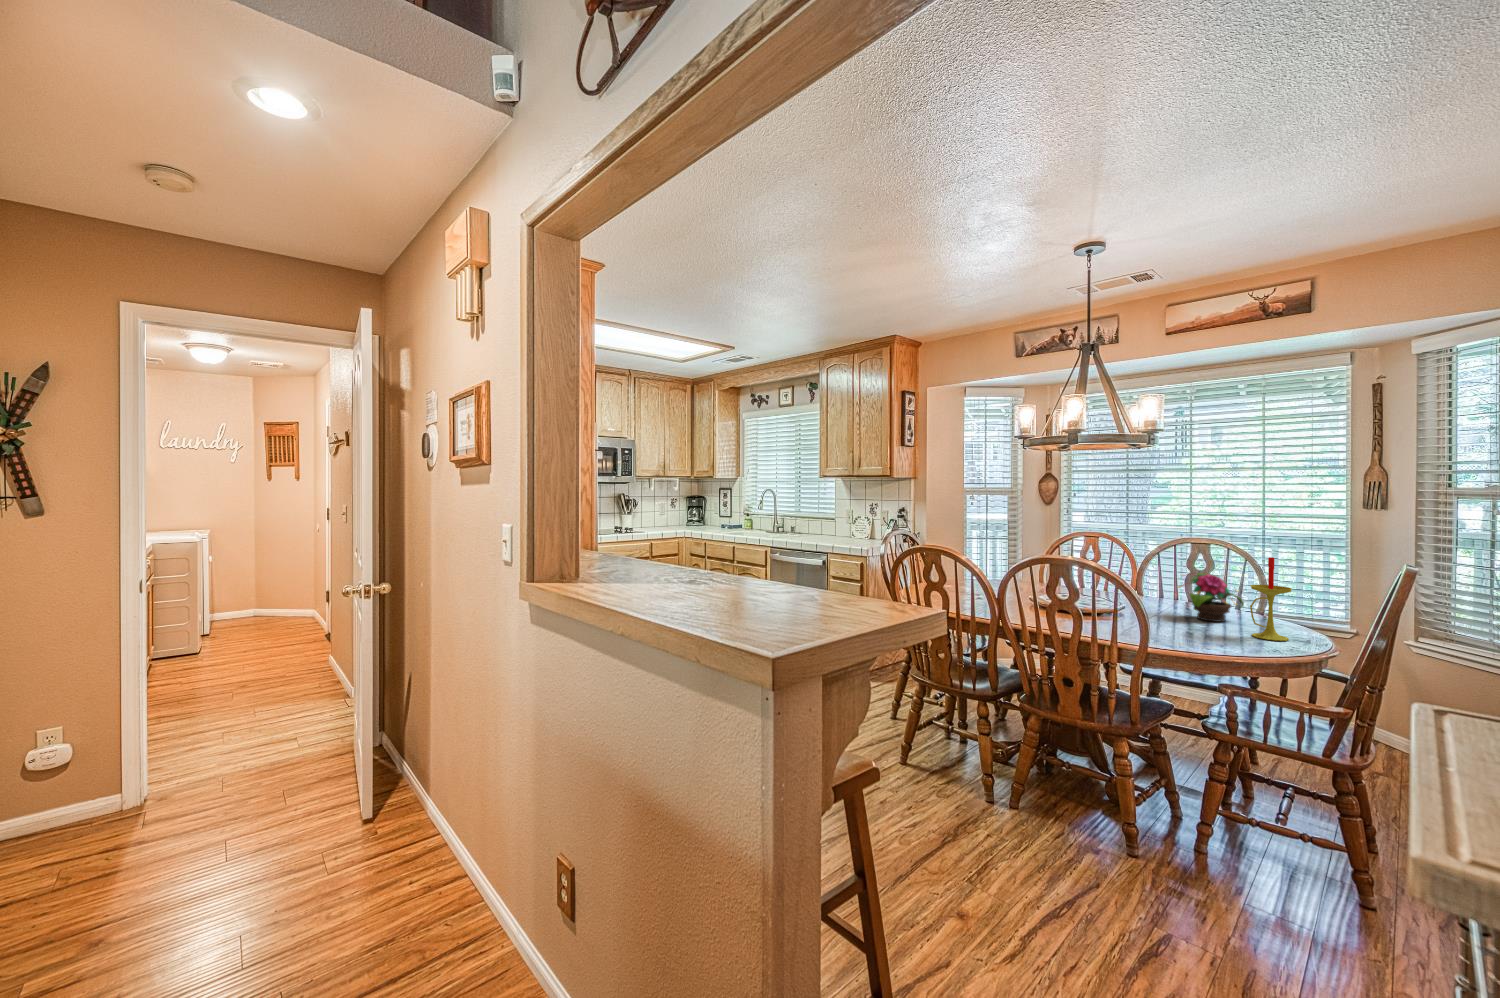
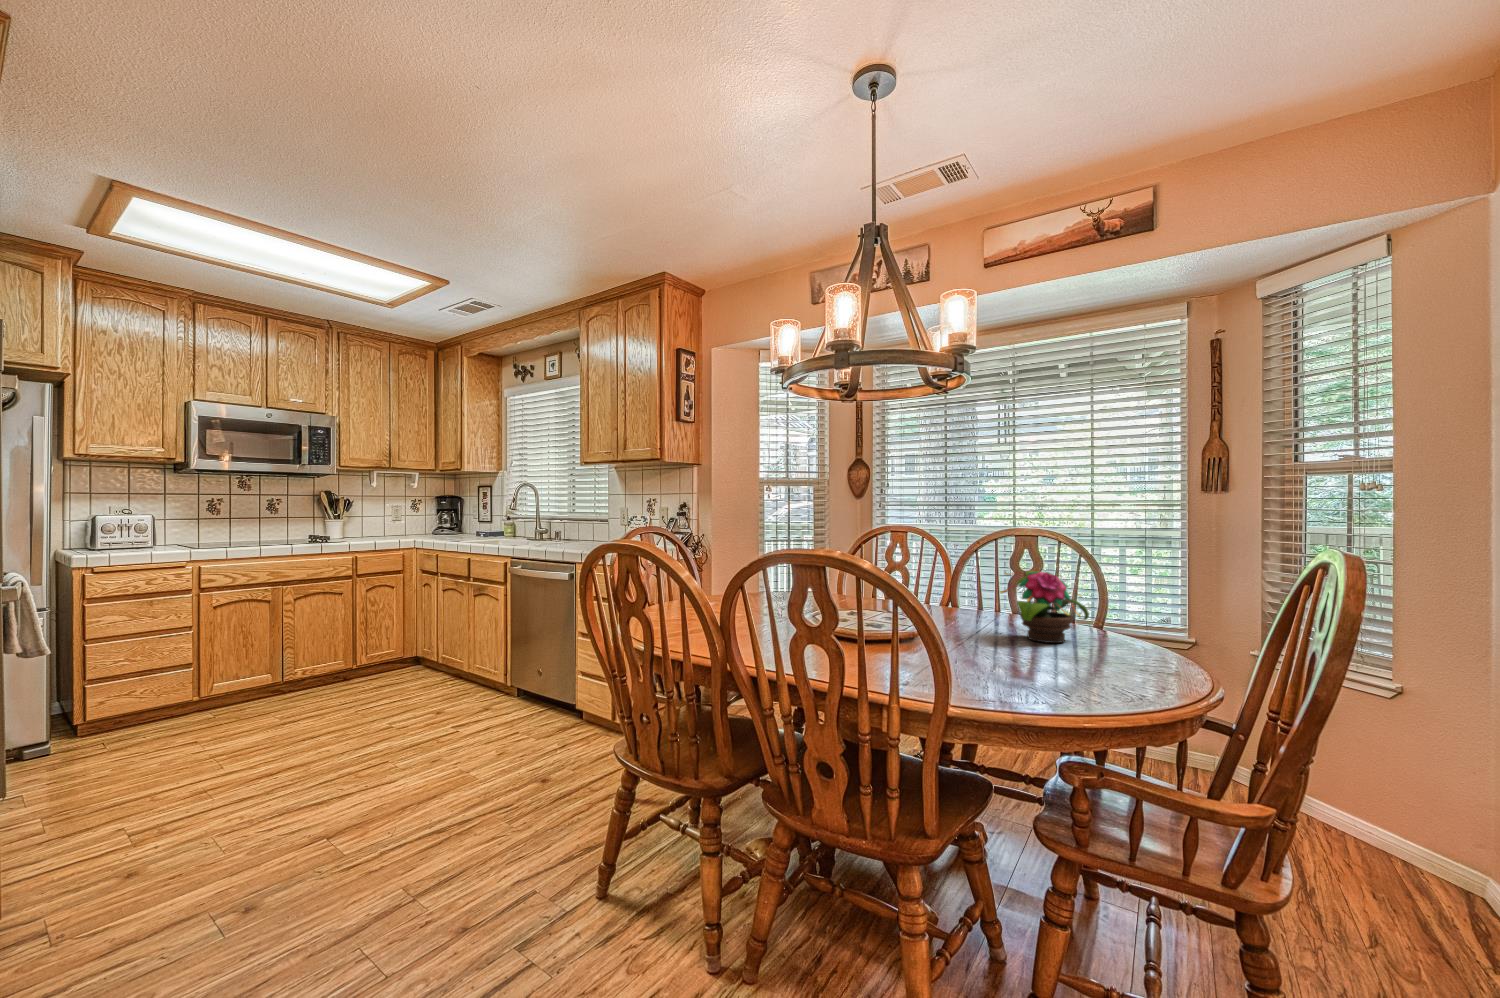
candle: present [1250,557,1292,641] -> none [1103,536,1164,674]

